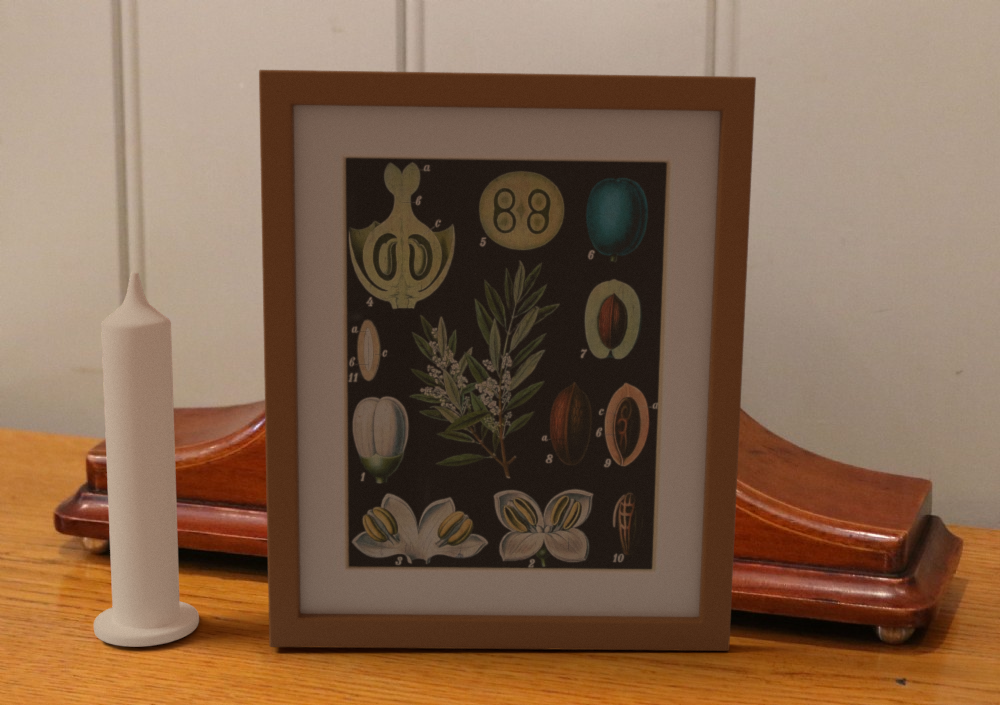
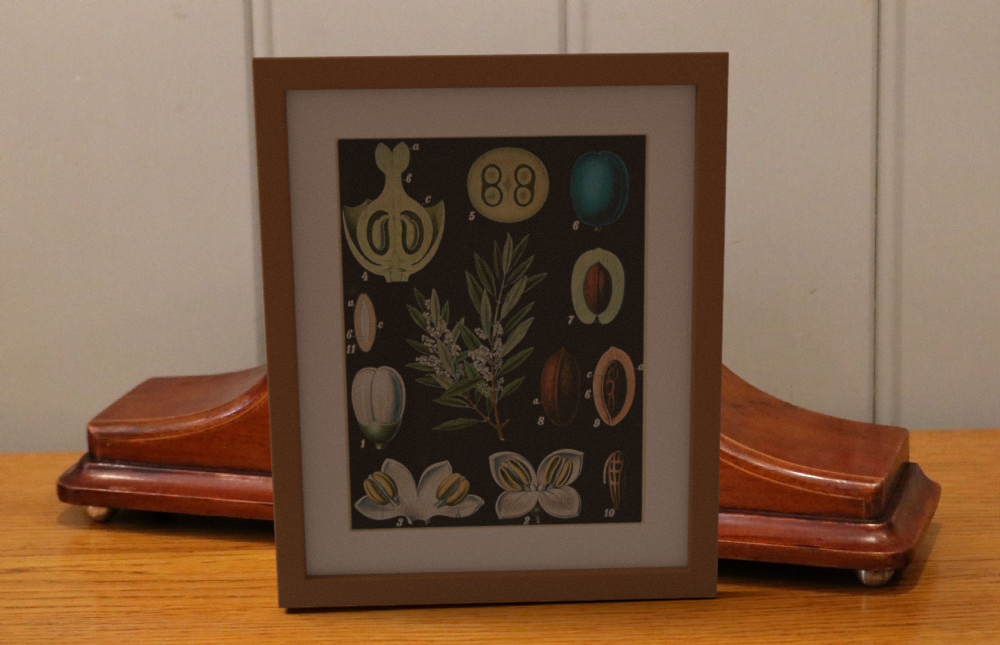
candle: present [94,272,199,647] -> none [105,253,208,612]

